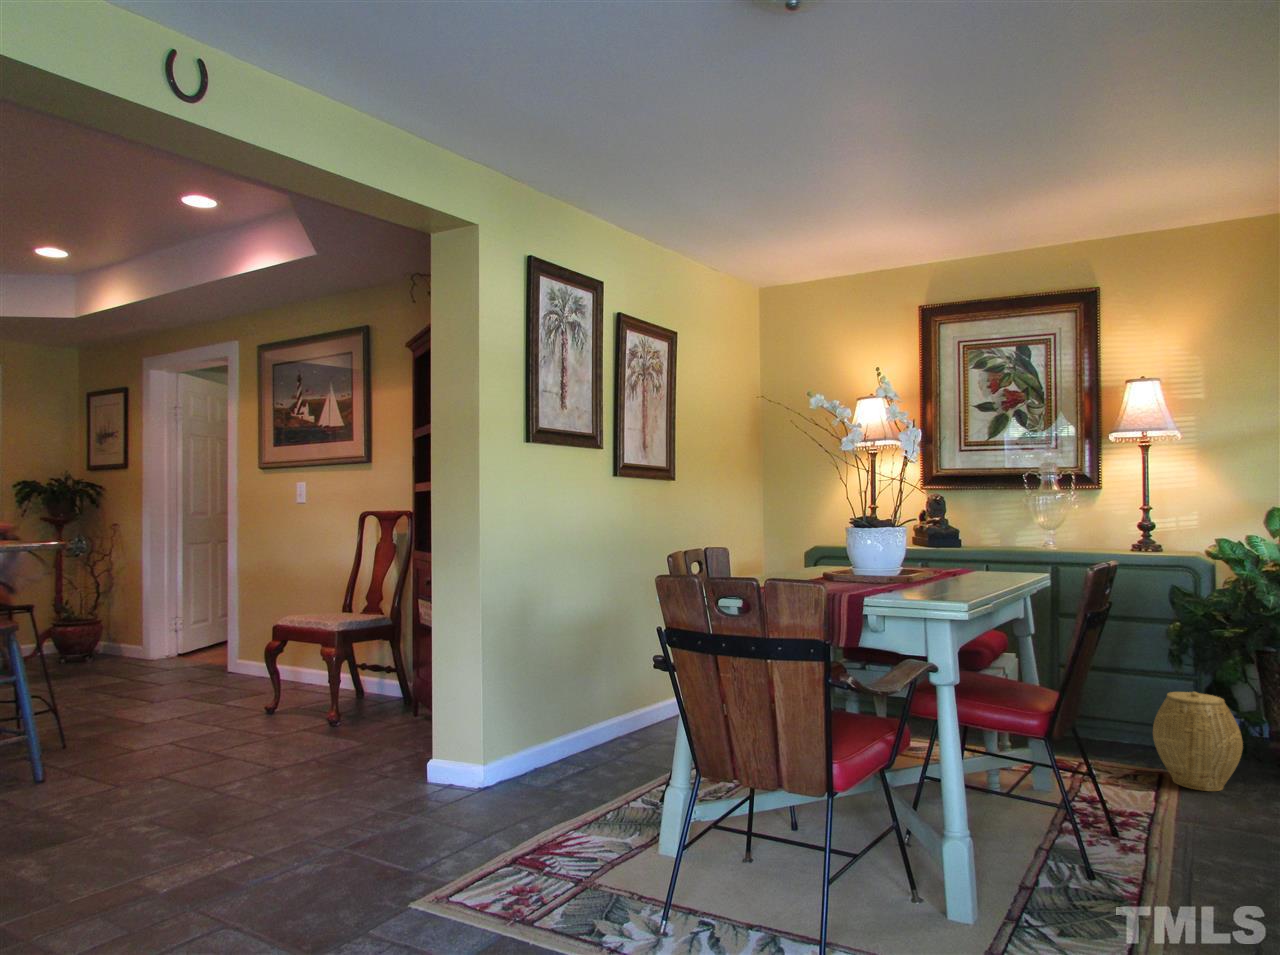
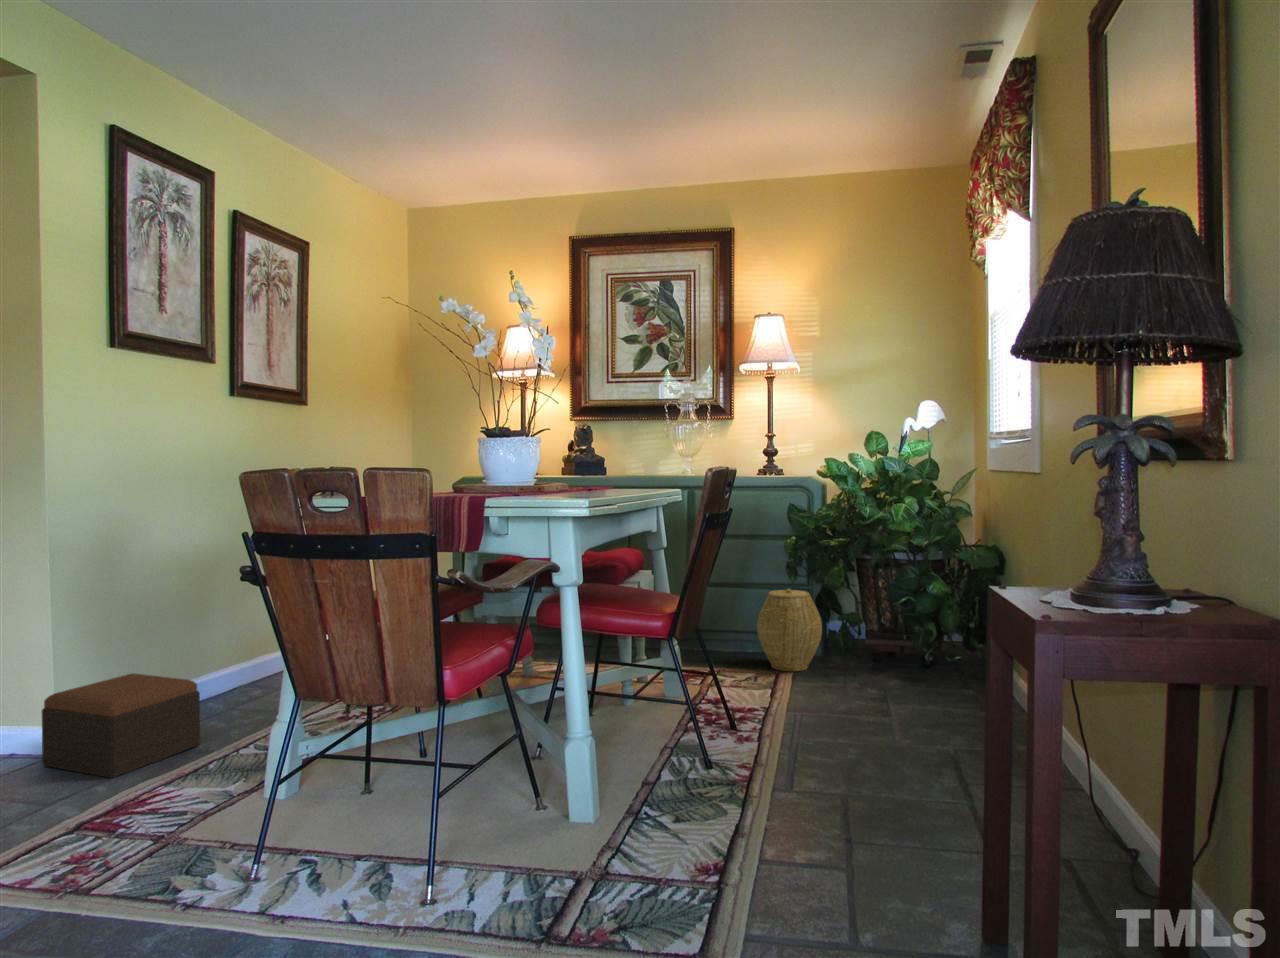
footstool: none [478,721,594,815] -> present [42,673,200,778]

